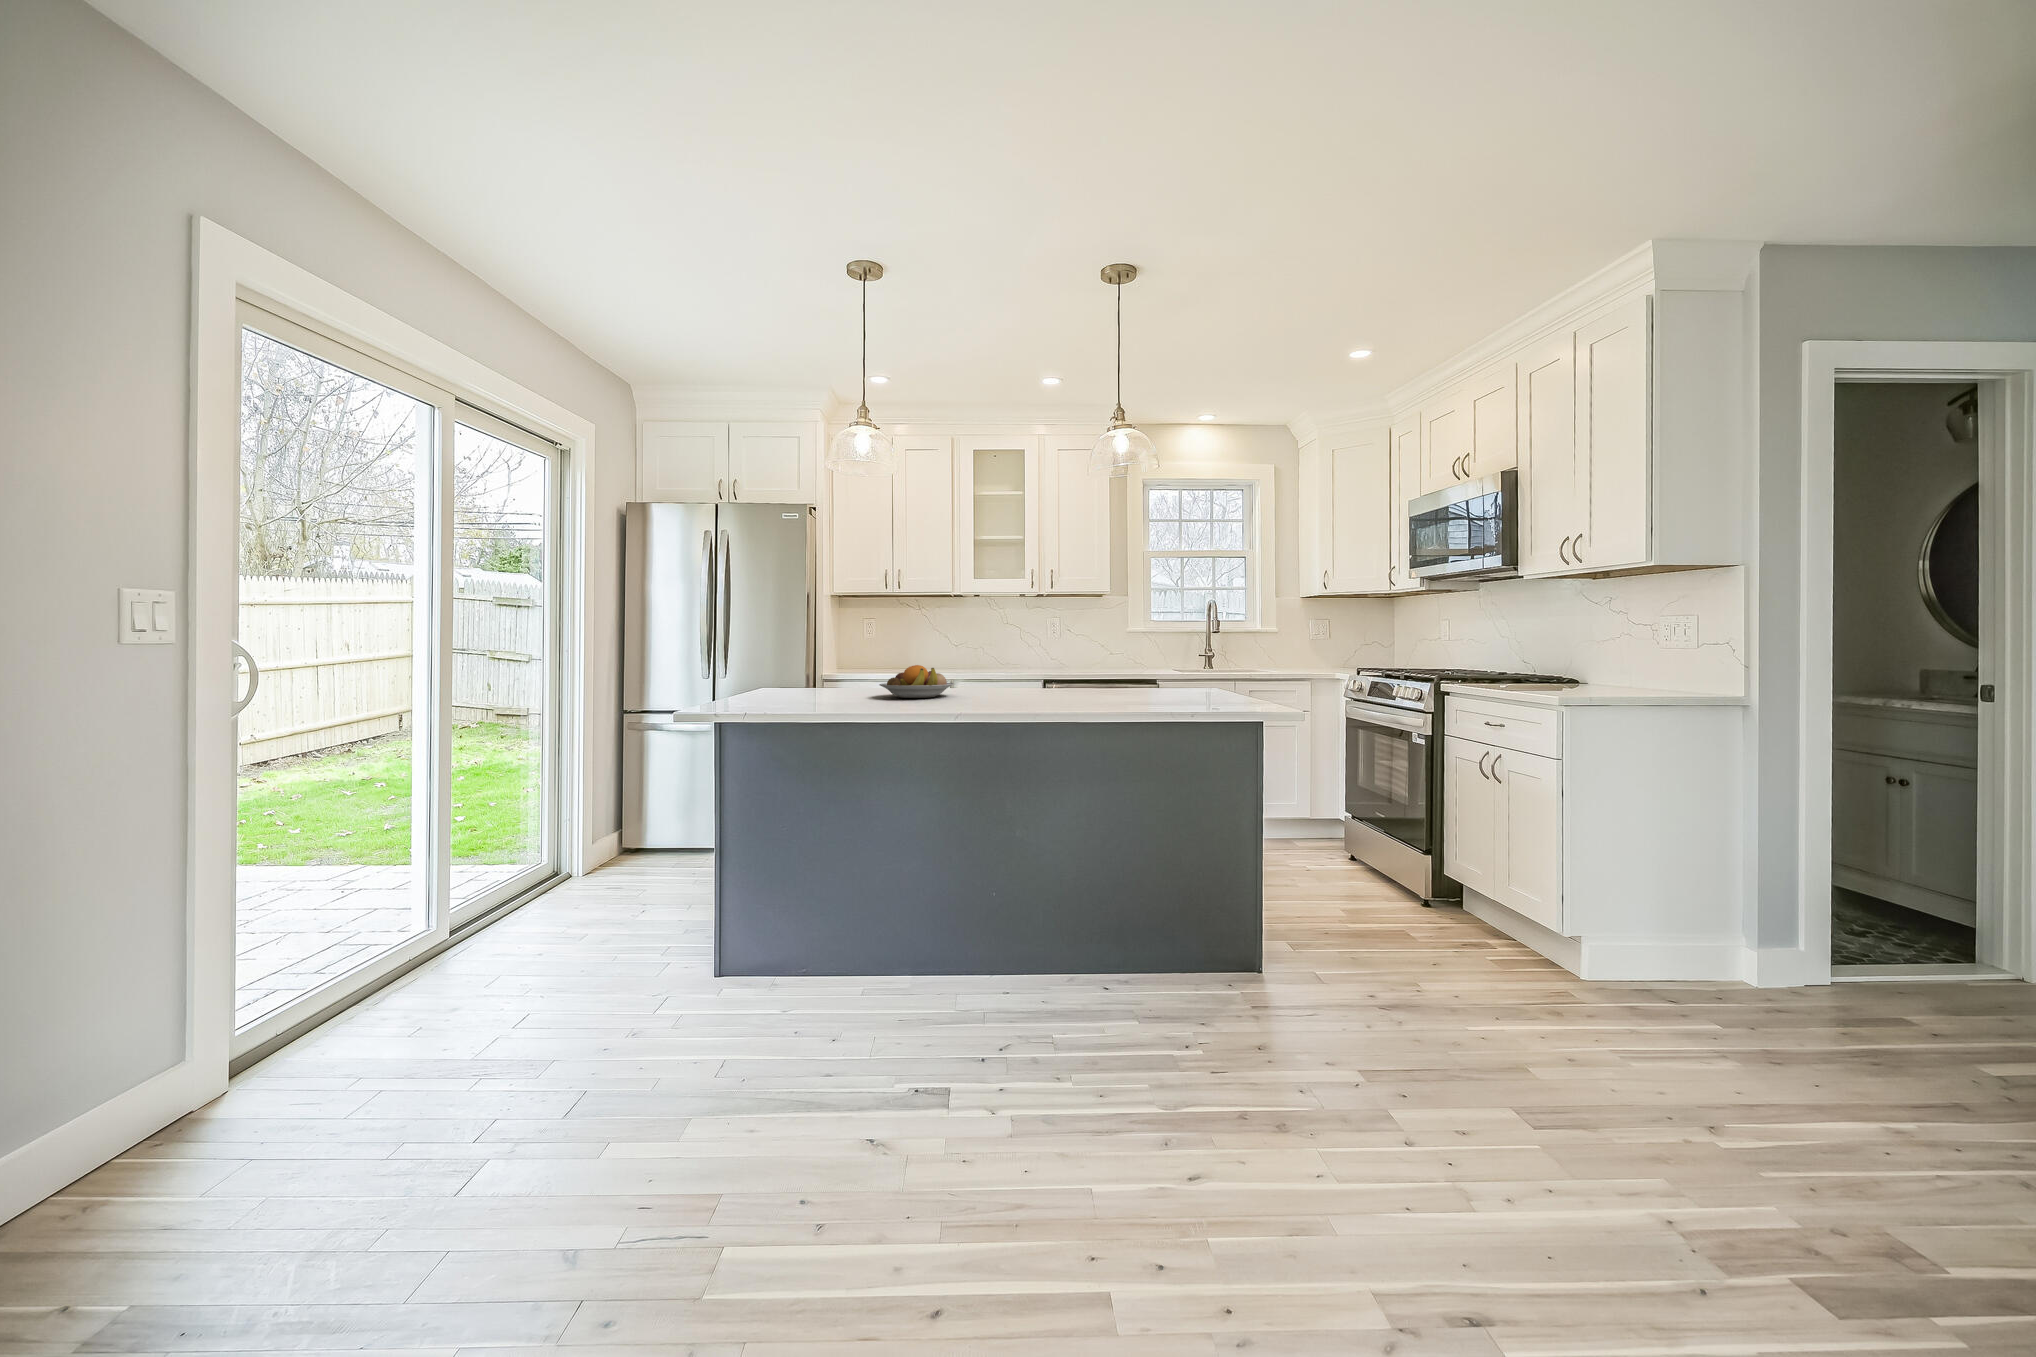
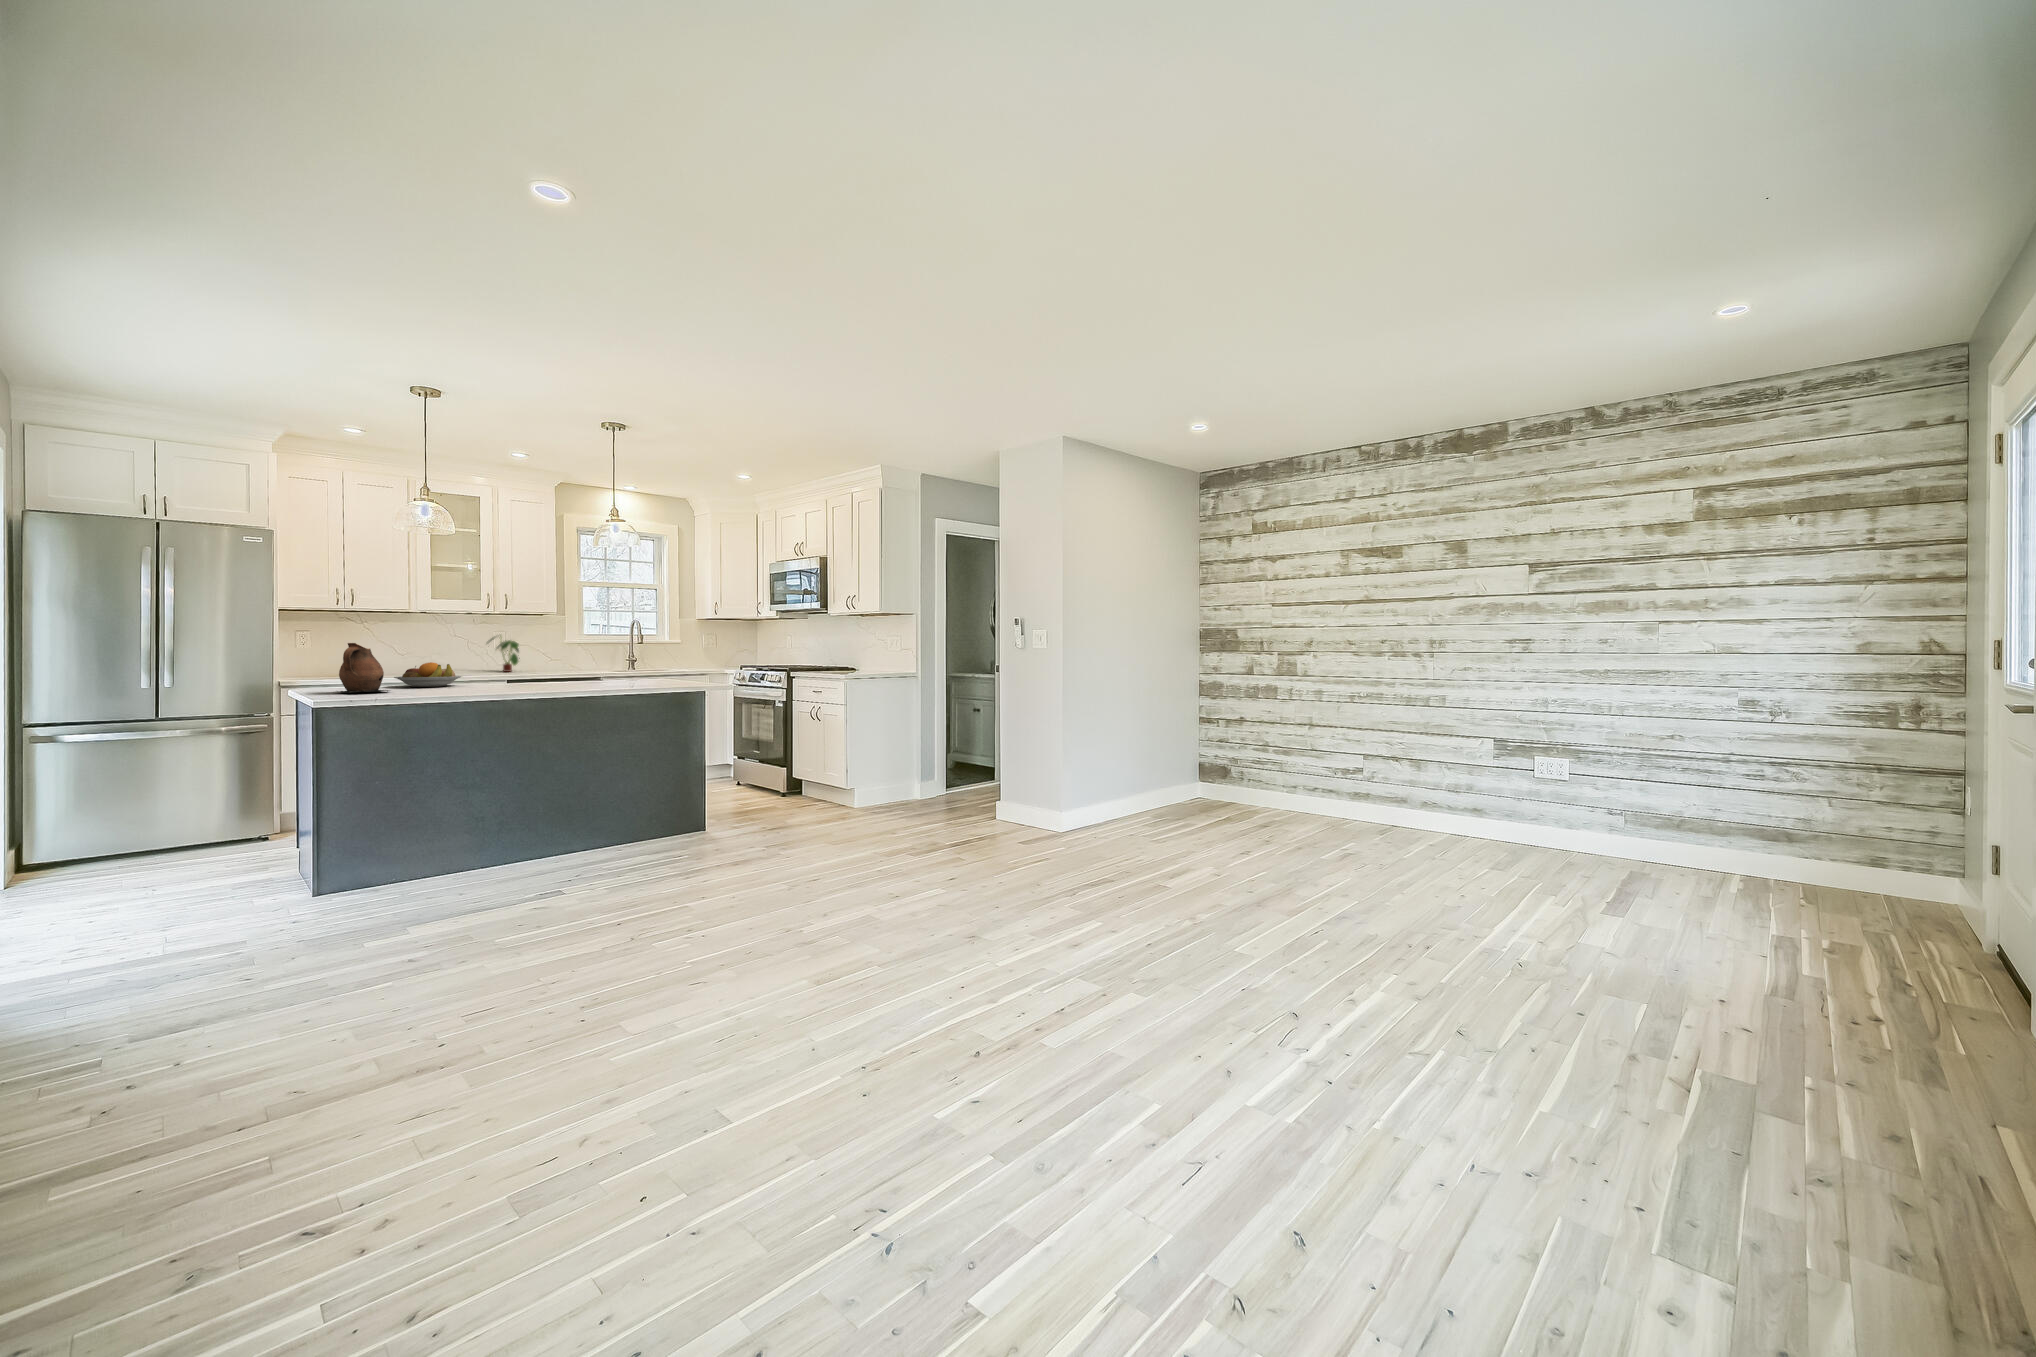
plant: none [1030,625,1072,674] -> present [488,637,519,672]
ceramic pitcher: none [797,640,853,706] -> present [337,643,389,692]

